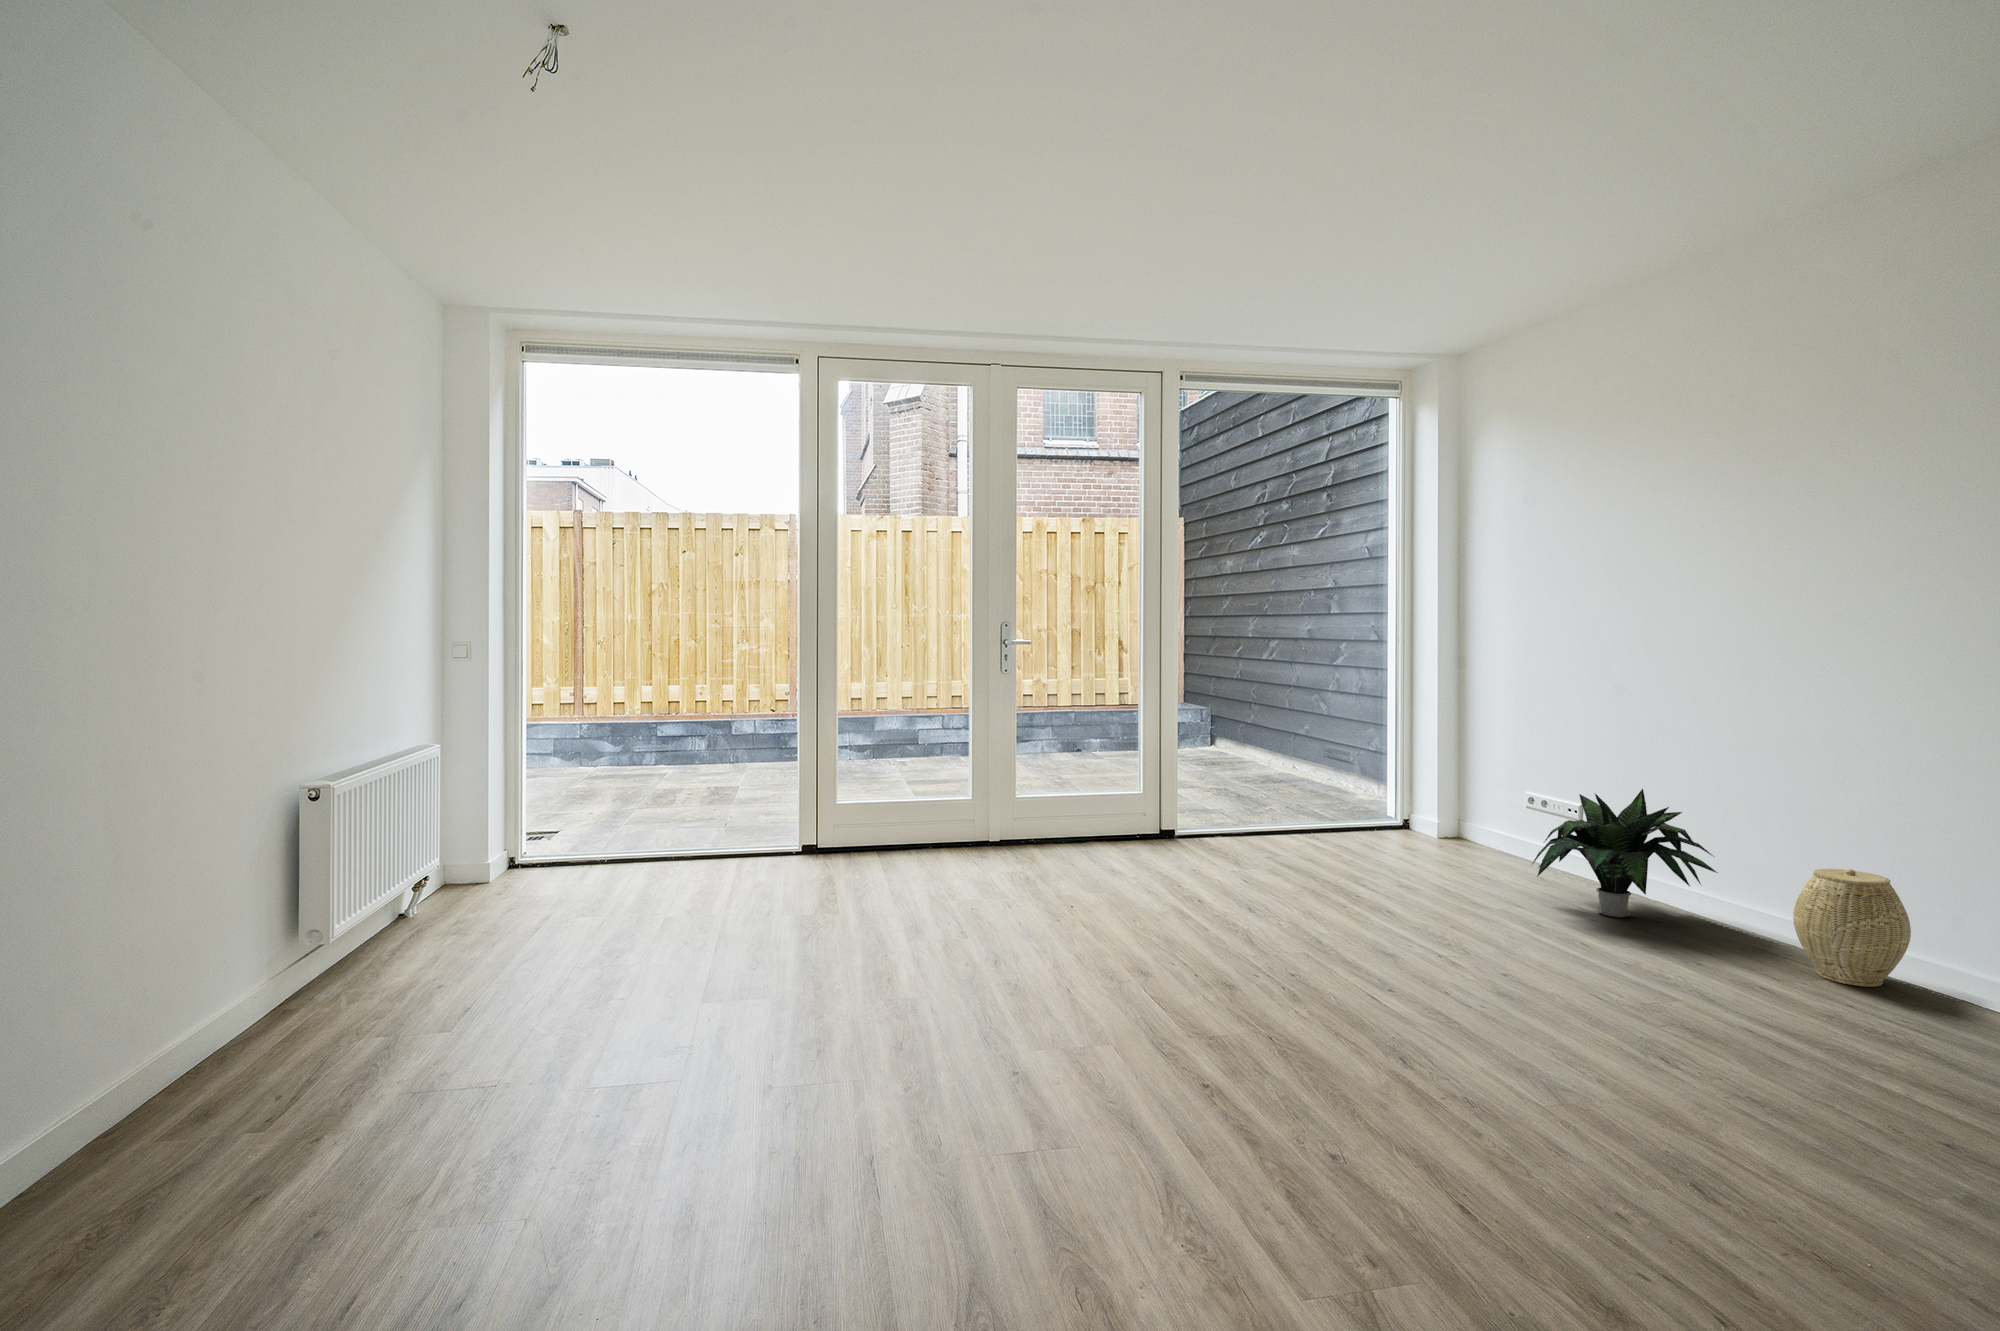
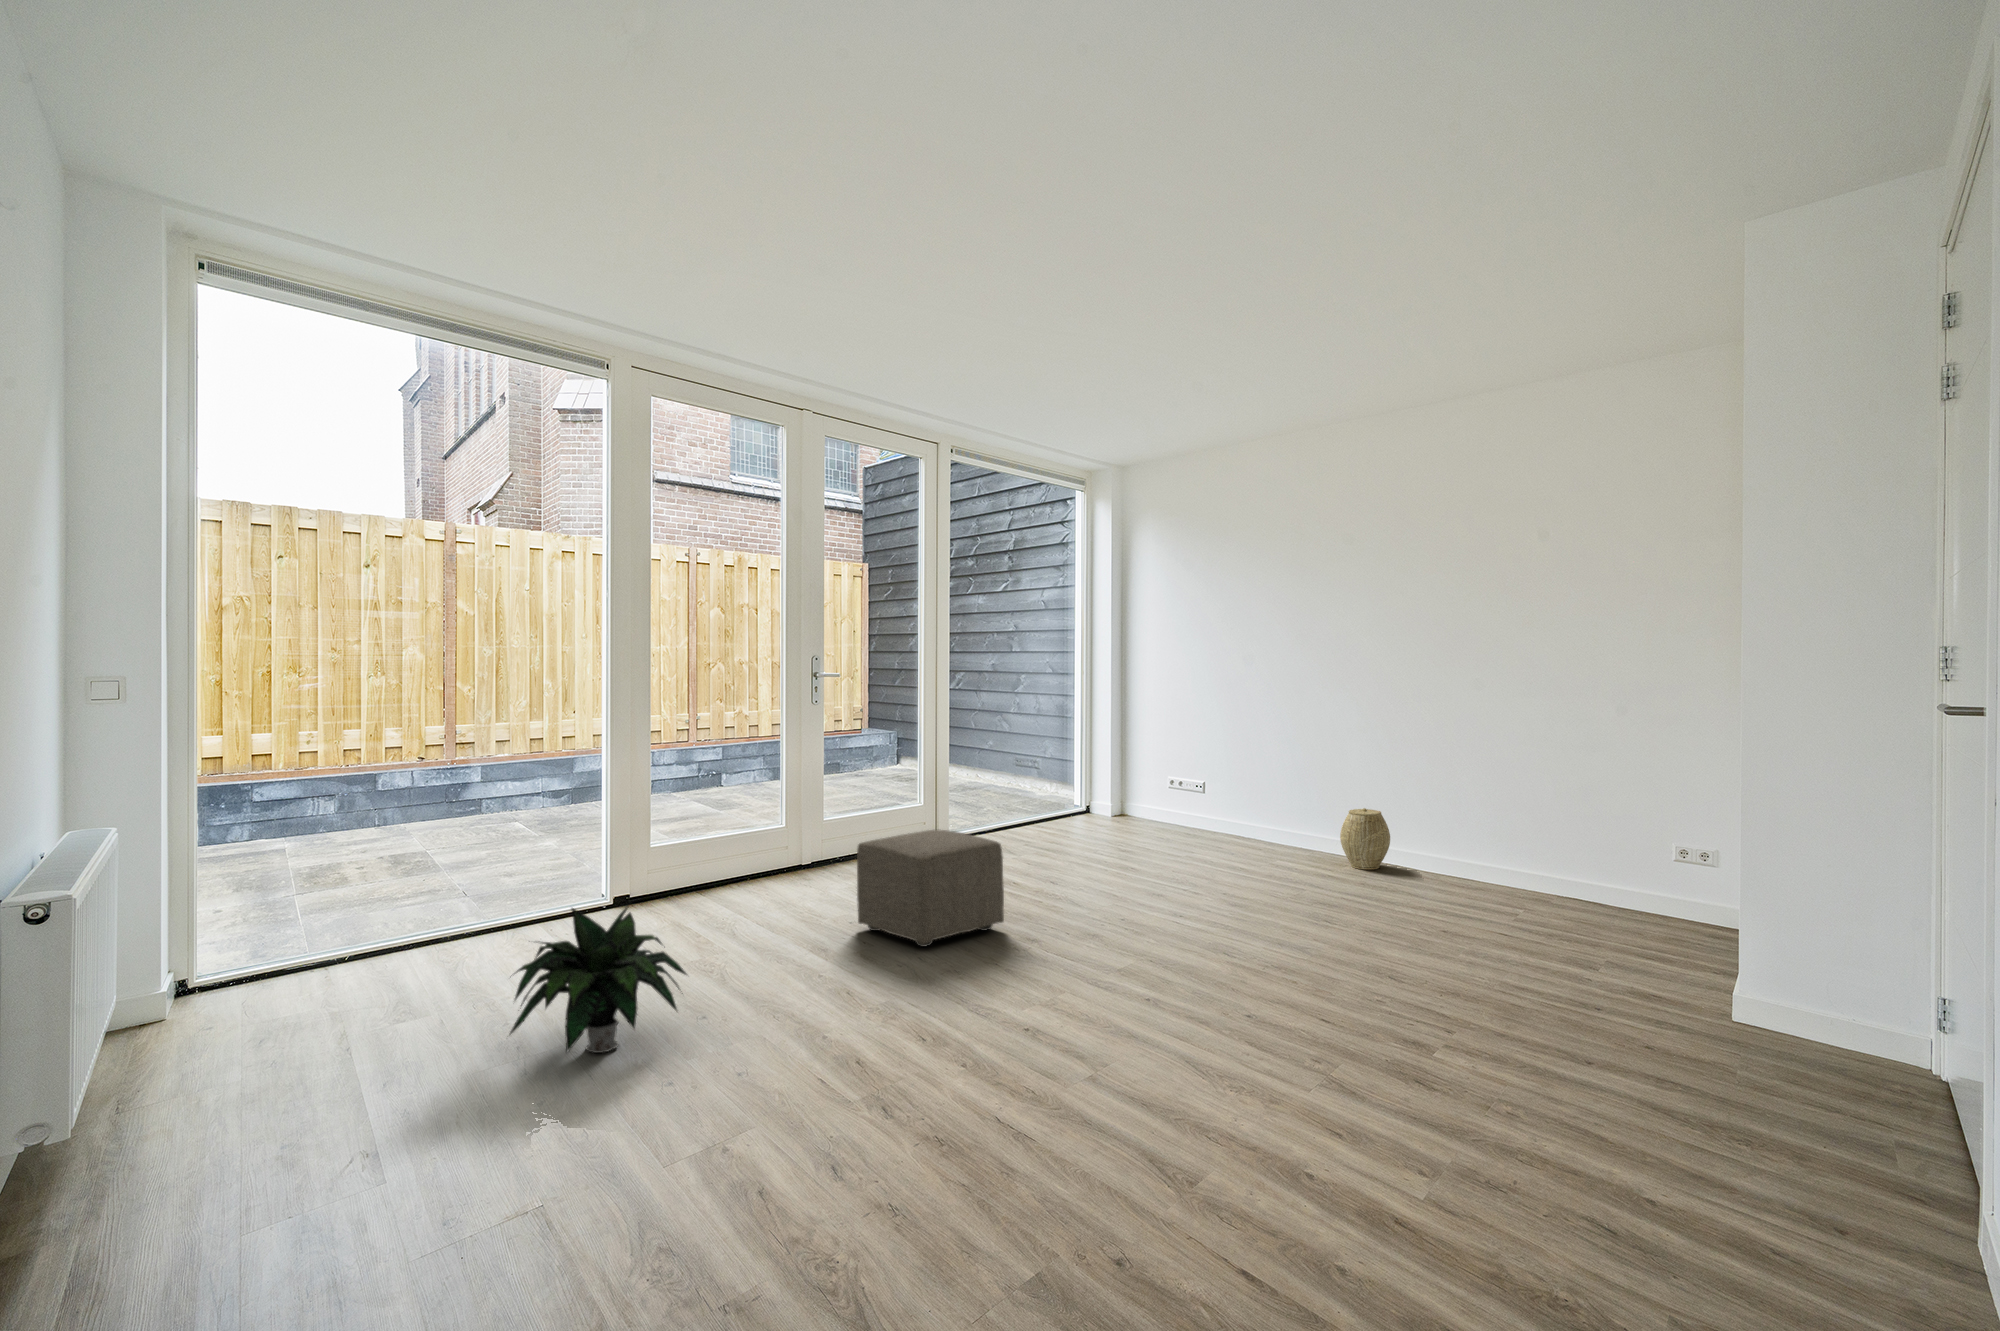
potted plant: present [1532,789,1717,917] -> present [509,903,687,1053]
ottoman: none [885,823,1068,994] -> present [857,830,1004,947]

